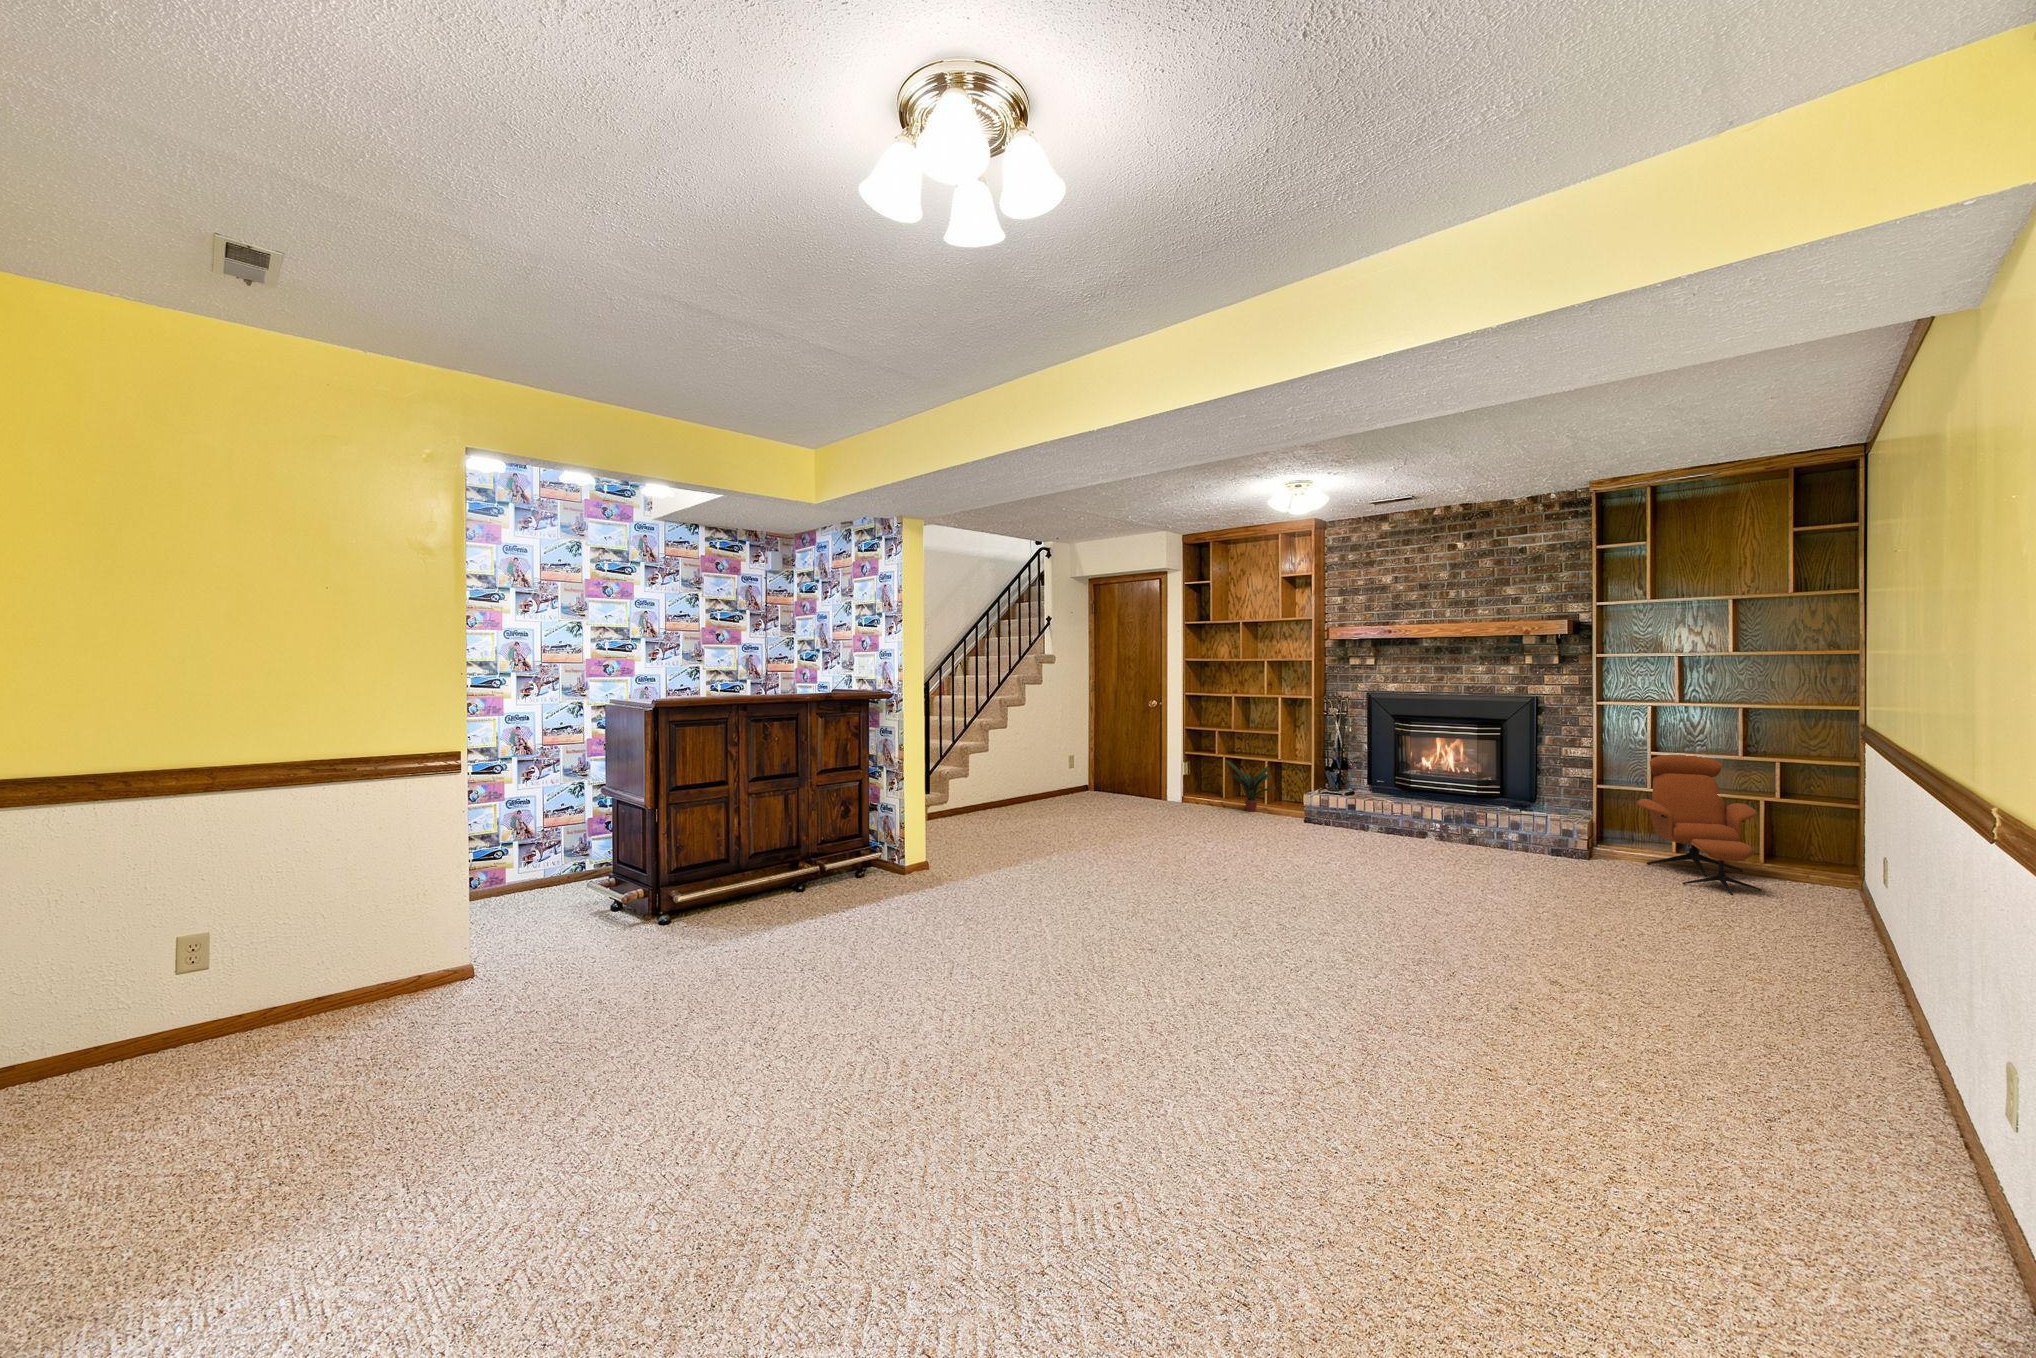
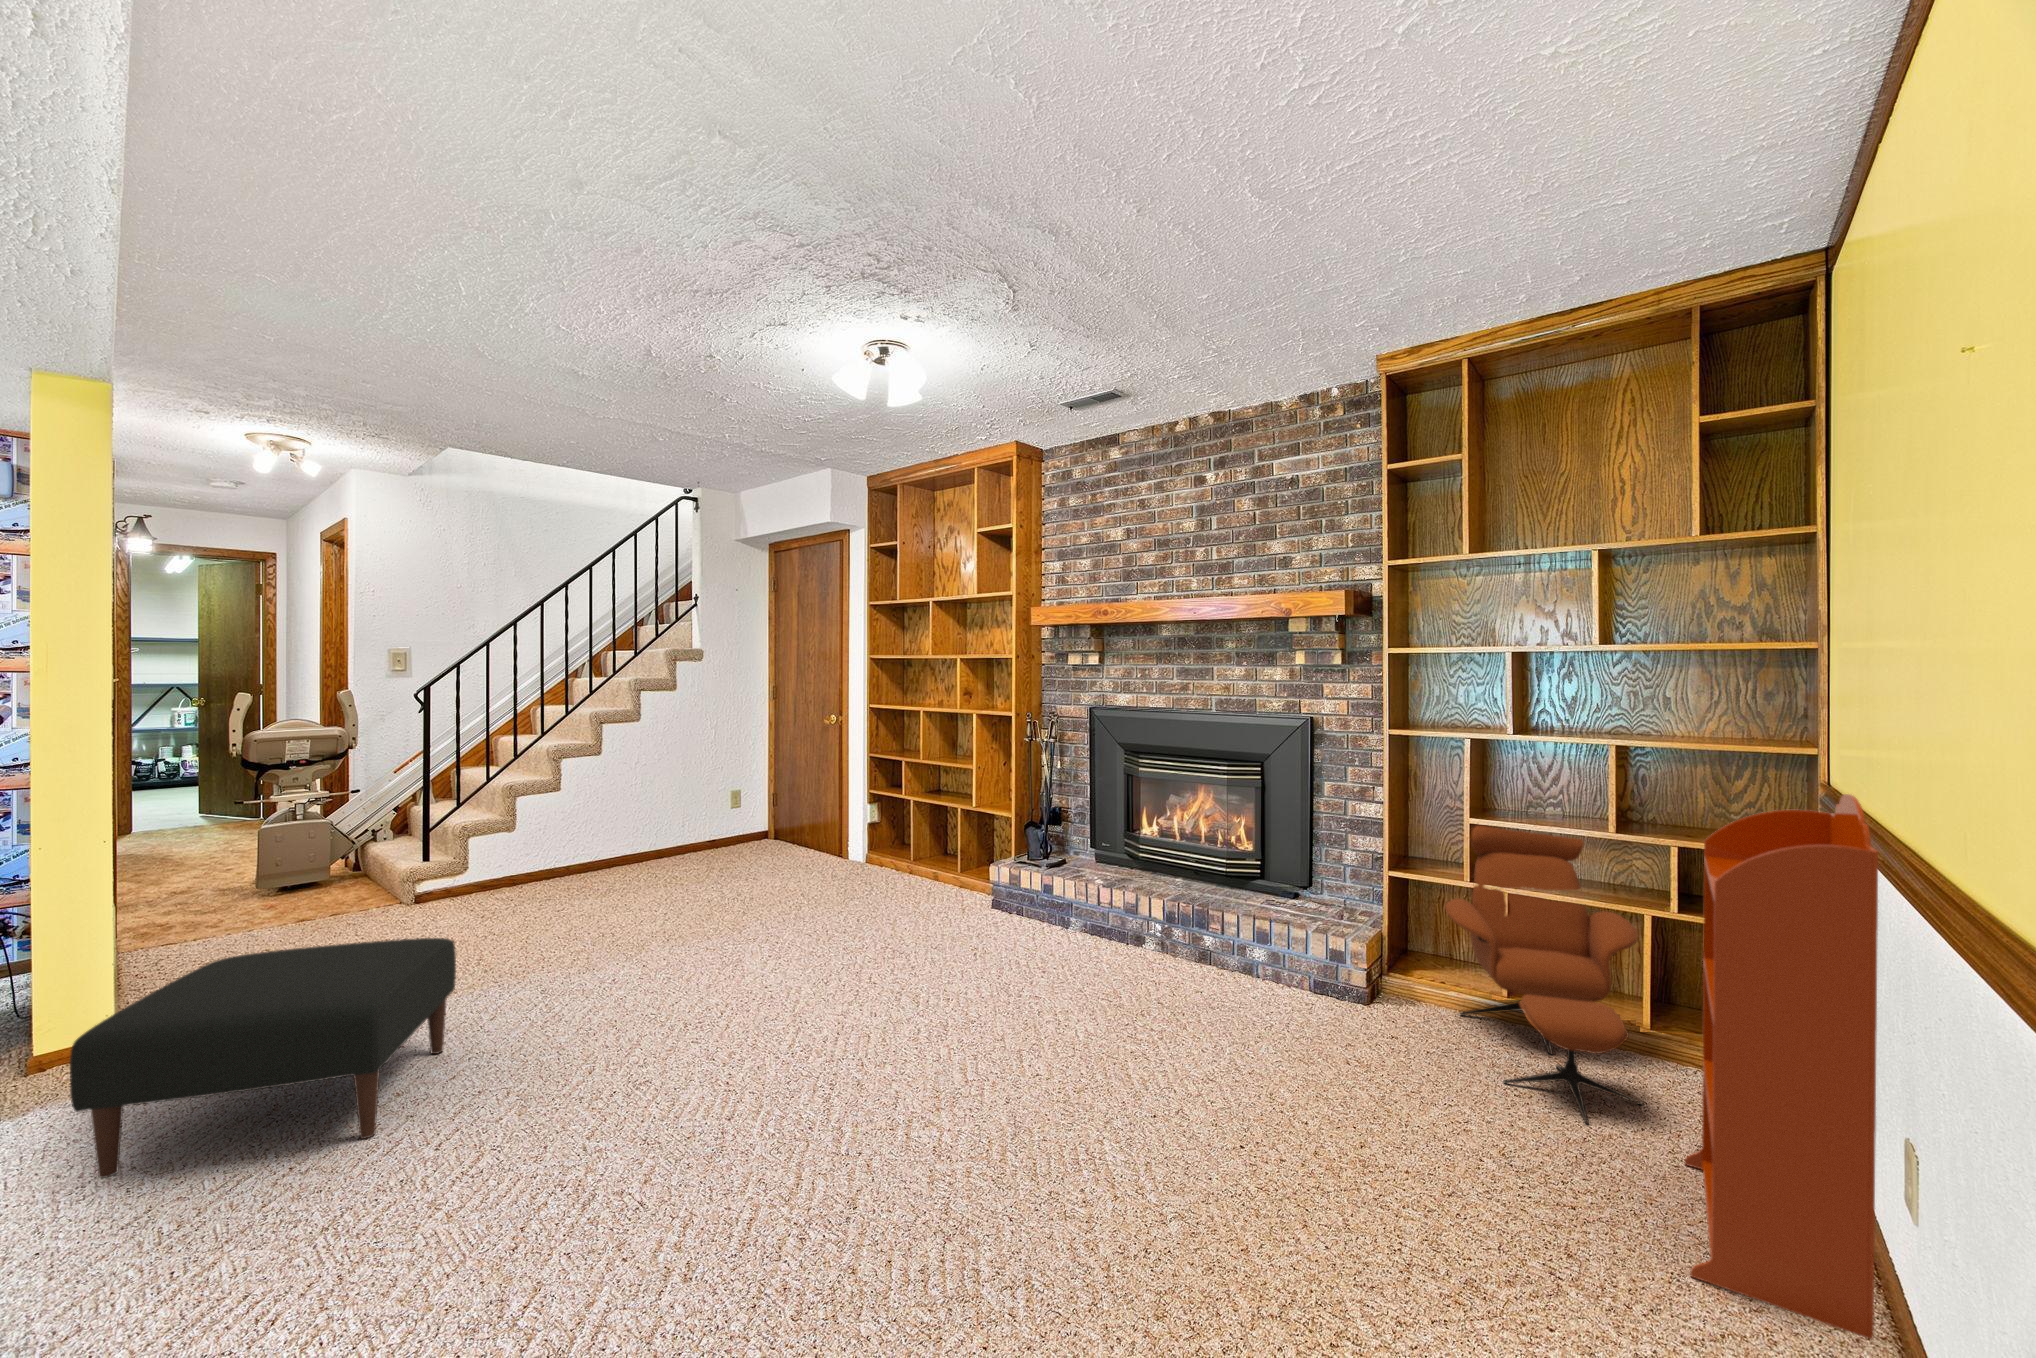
bookcase: none [1785,719,1868,938] -> present [1684,794,1878,1339]
potted plant: present [1226,761,1276,812] -> none [912,804,979,881]
ottoman: none [993,809,1126,898] -> present [70,938,456,1178]

